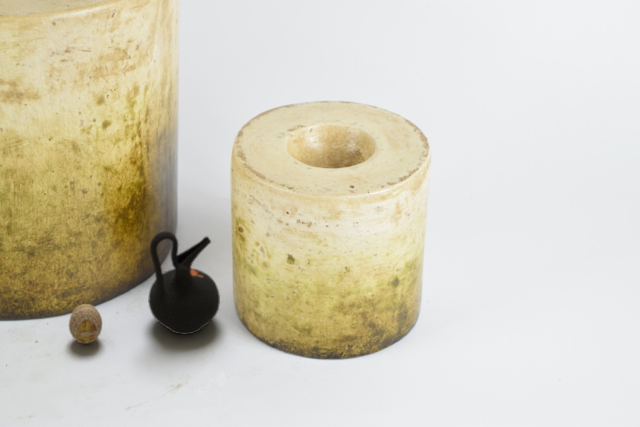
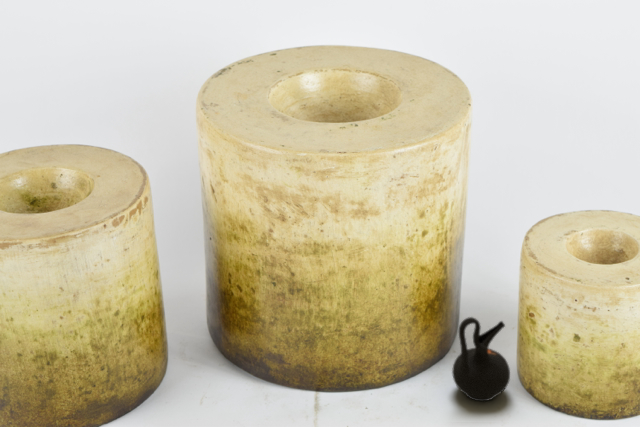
decorative egg: present [69,304,102,344] -> none [393,376,419,409]

